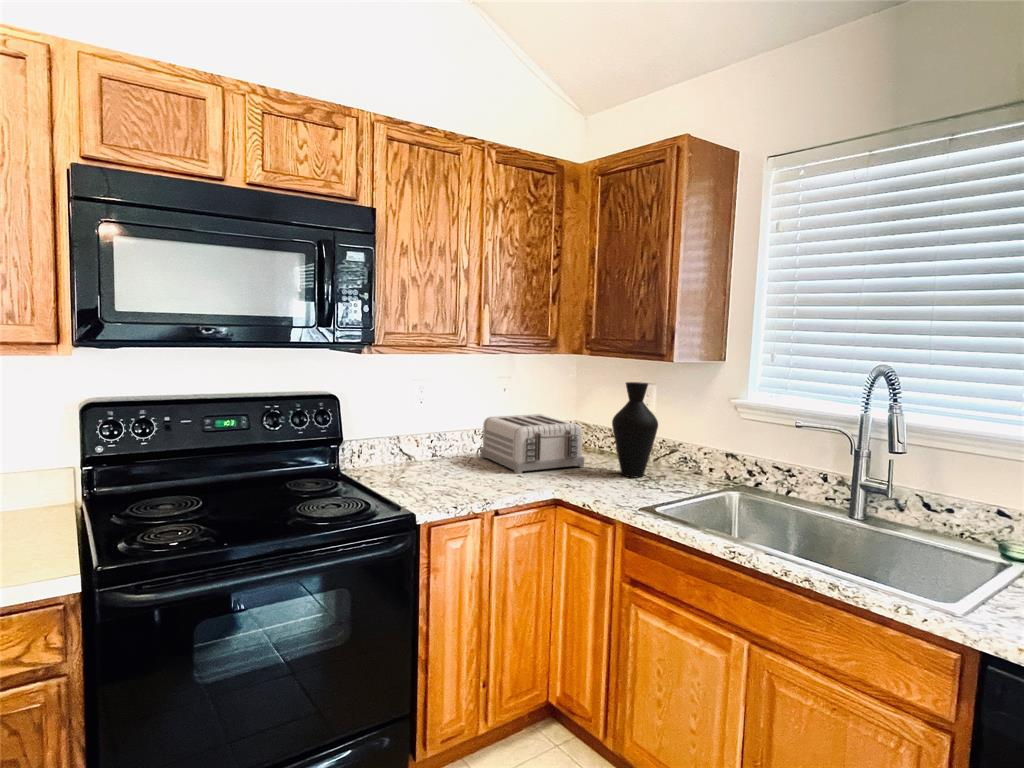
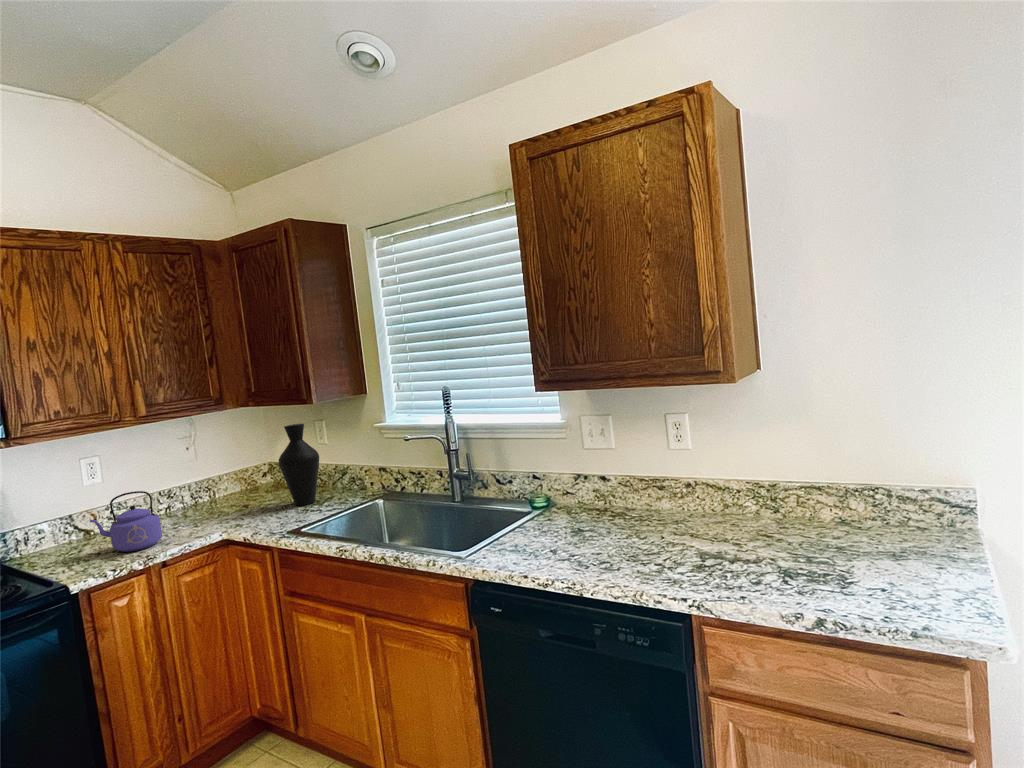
toaster: present [480,414,584,474] -> none [164,466,265,526]
kettle: none [429,424,494,489] -> present [90,491,162,552]

